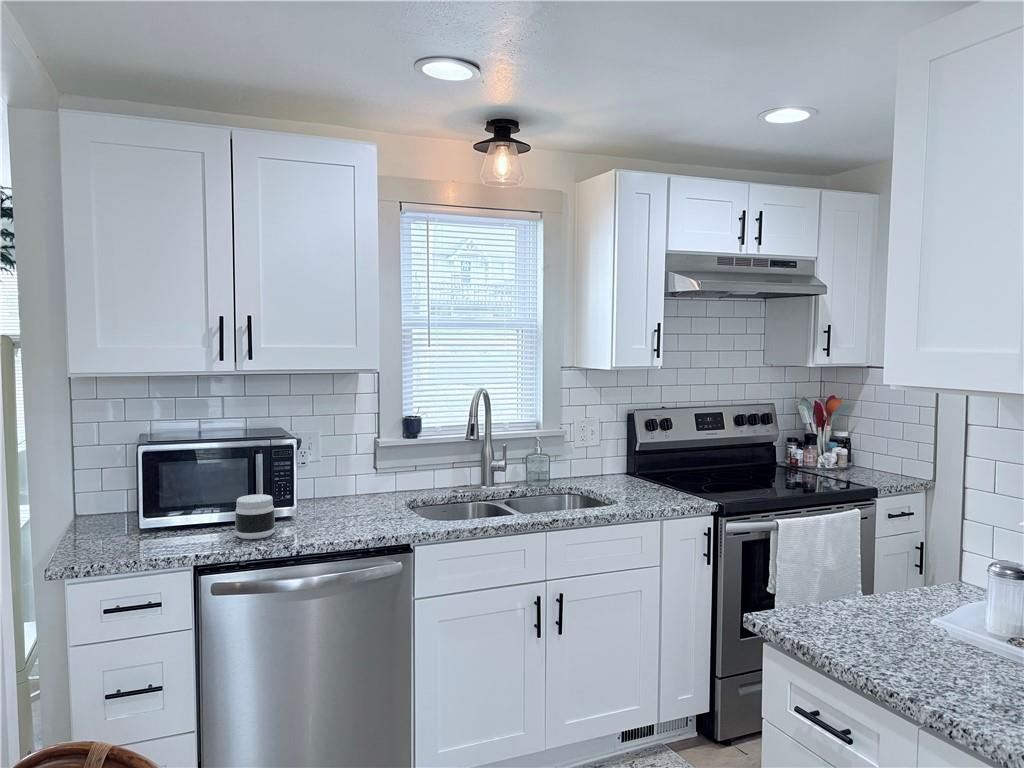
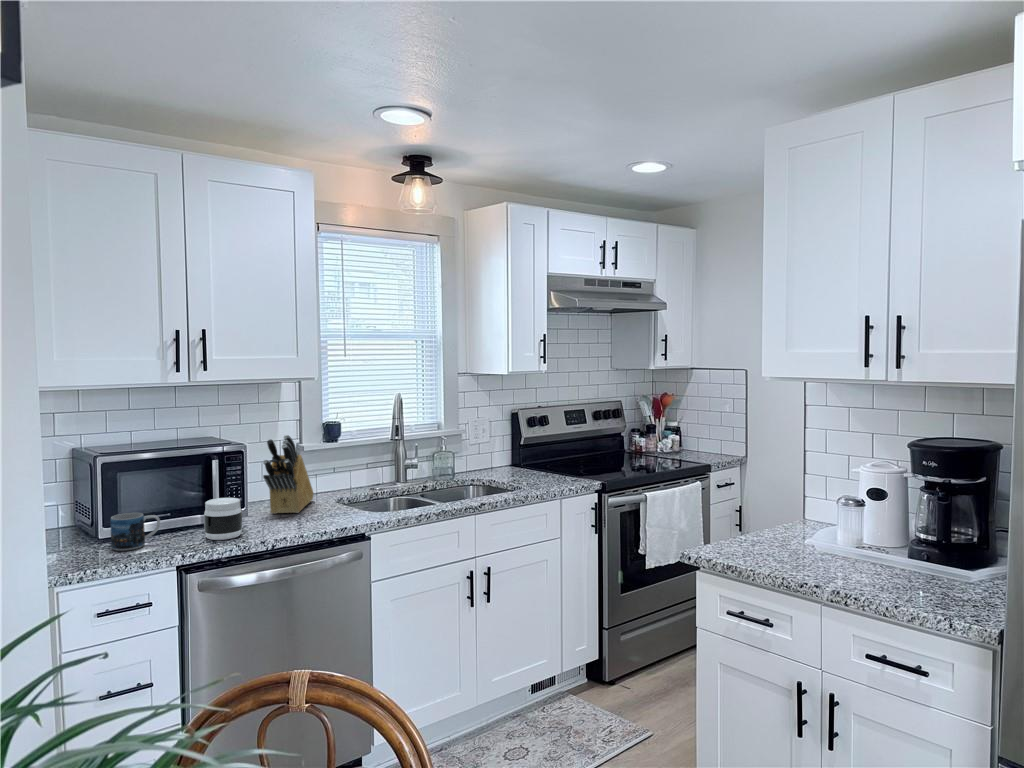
knife block: none [313,430,383,514] -> present [263,435,314,514]
mug: none [143,504,192,542] -> present [111,513,160,551]

